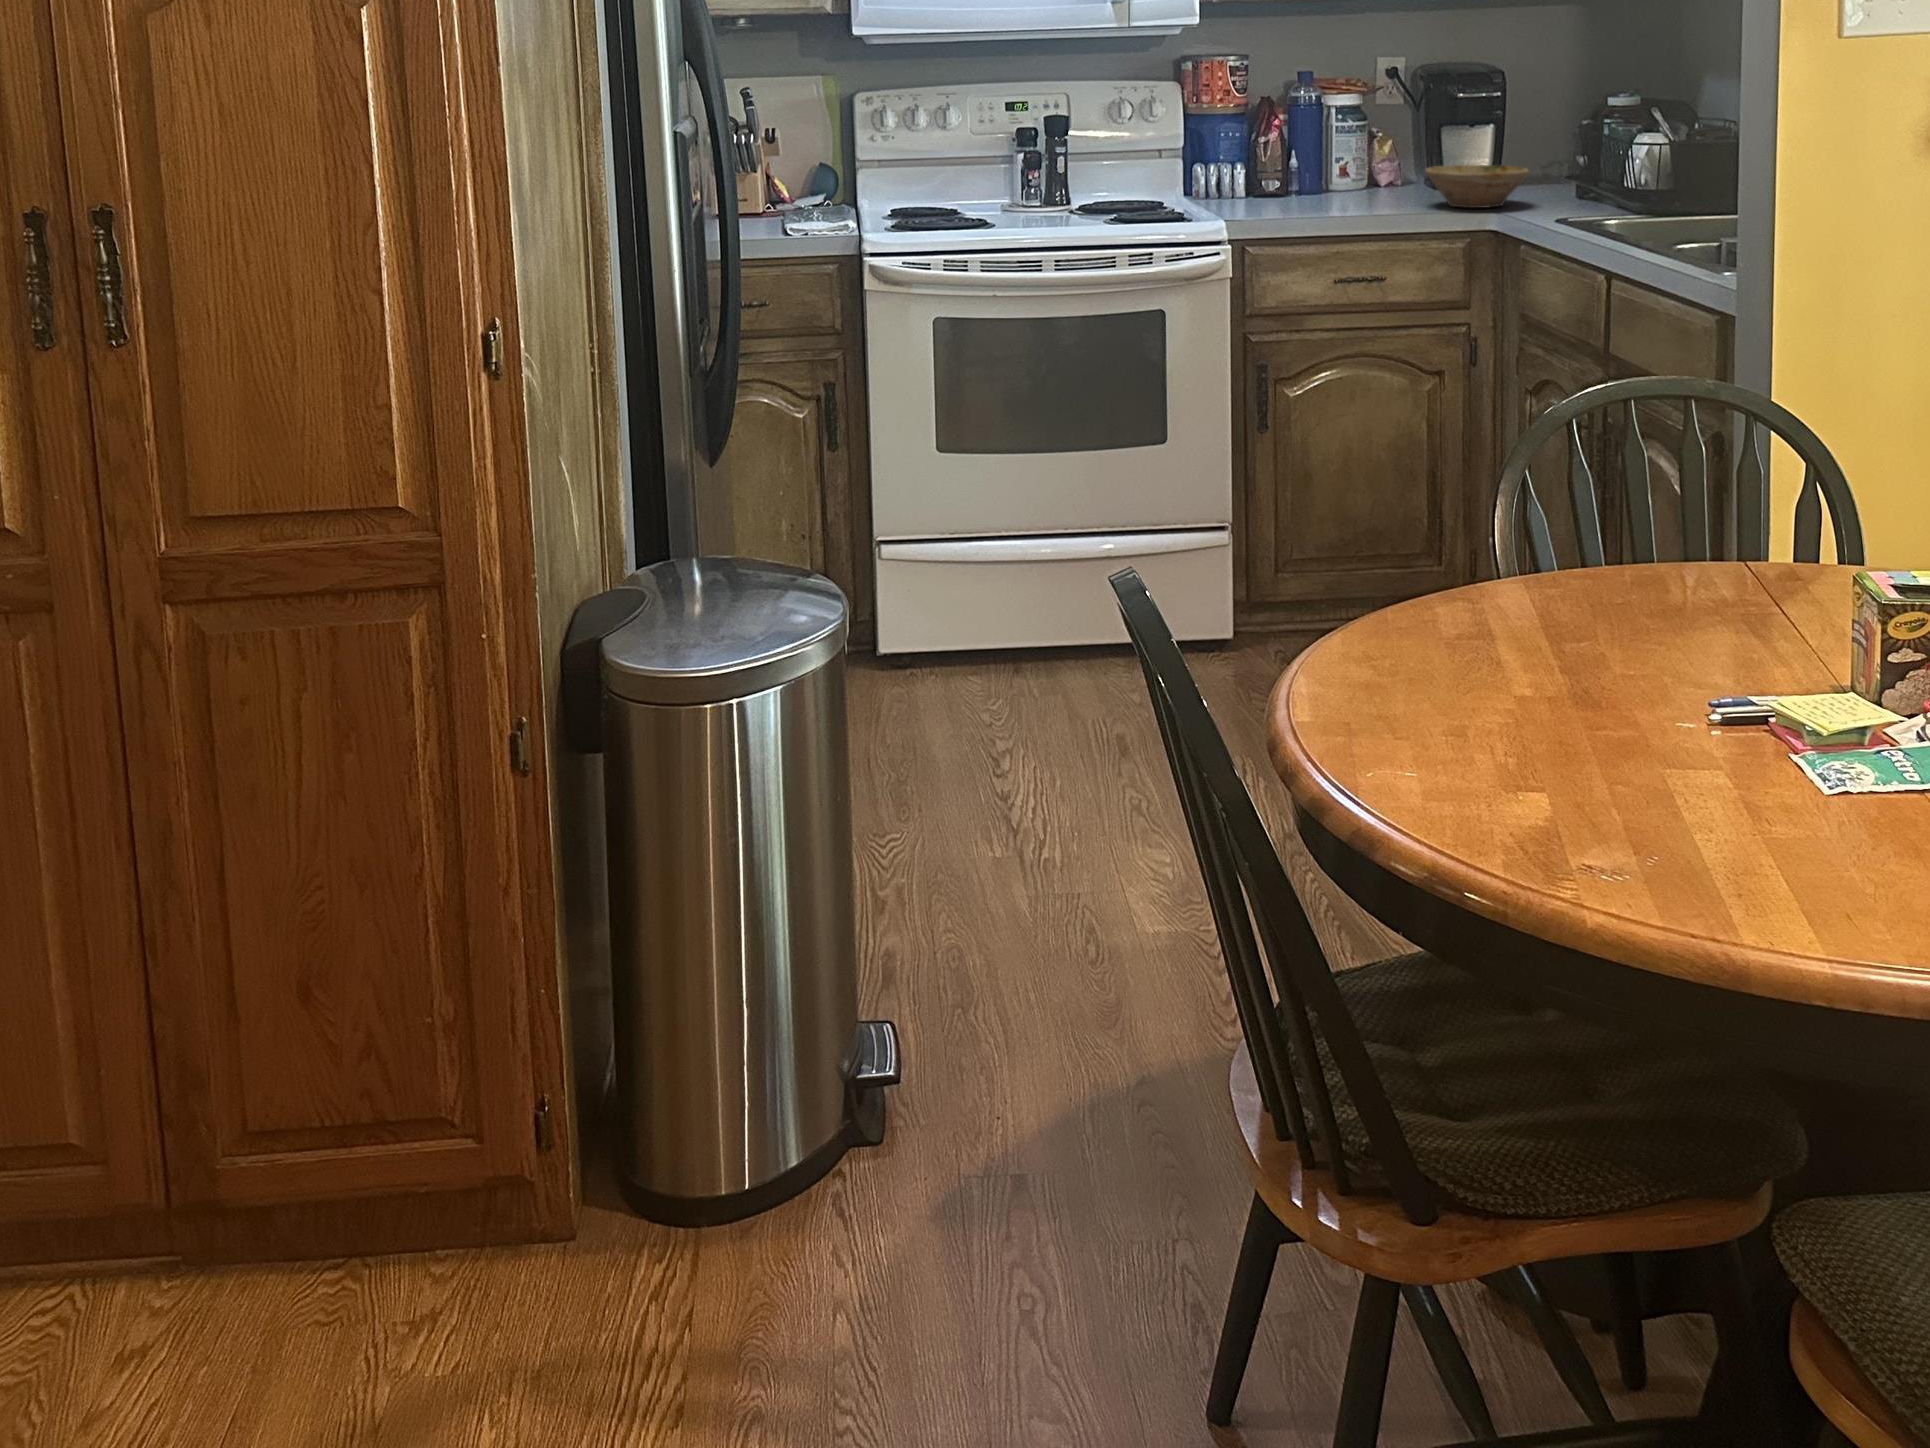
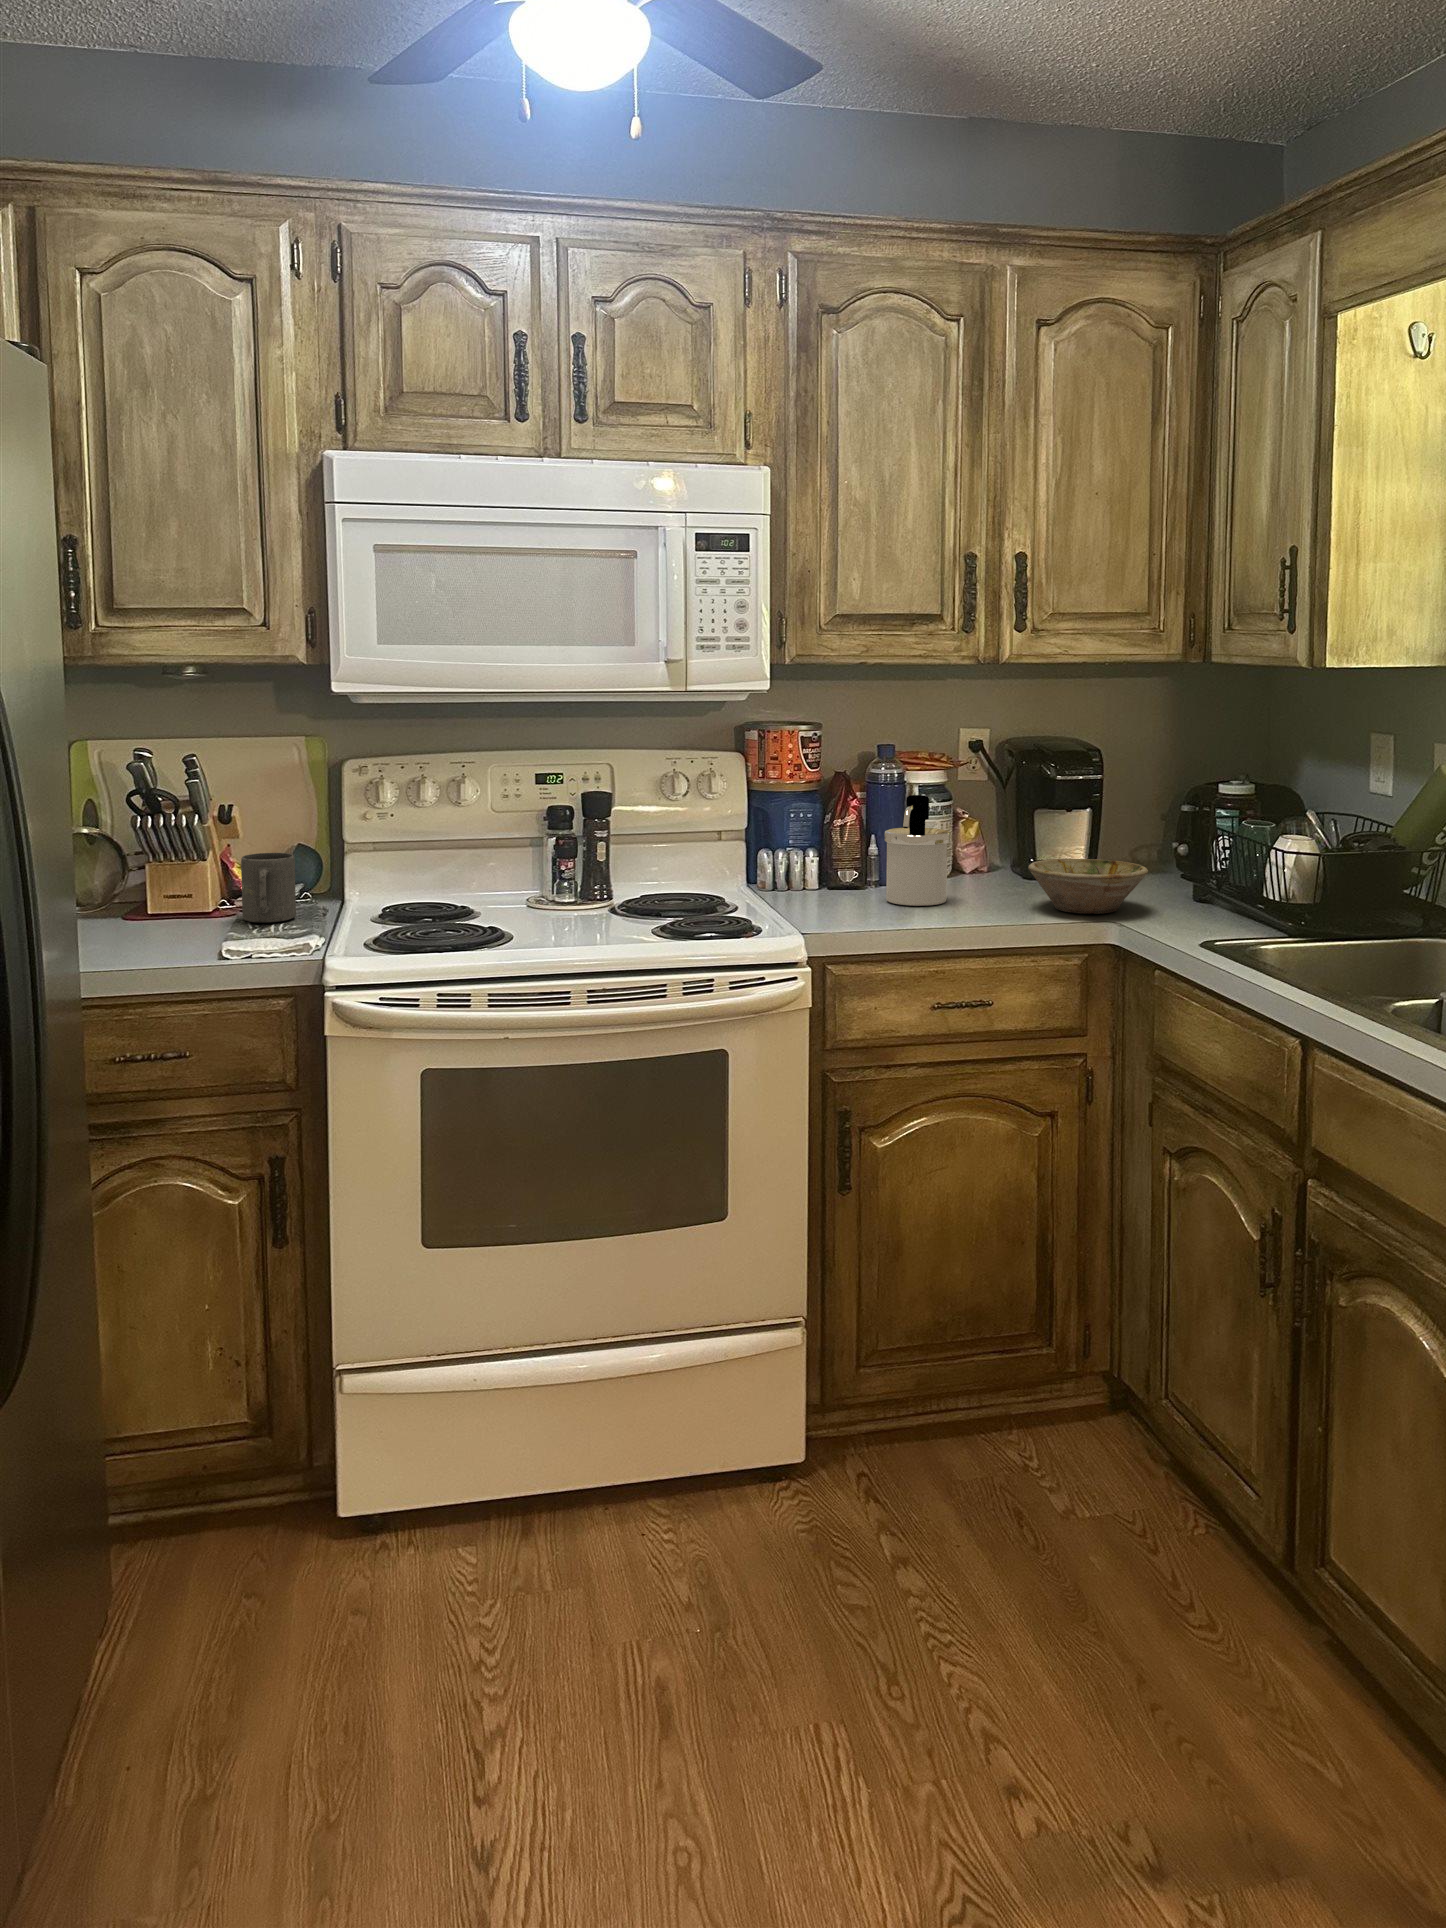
soap dispenser: none [1302,112,1359,205] -> present [885,795,950,906]
mug: none [783,165,825,219] -> present [241,853,296,923]

